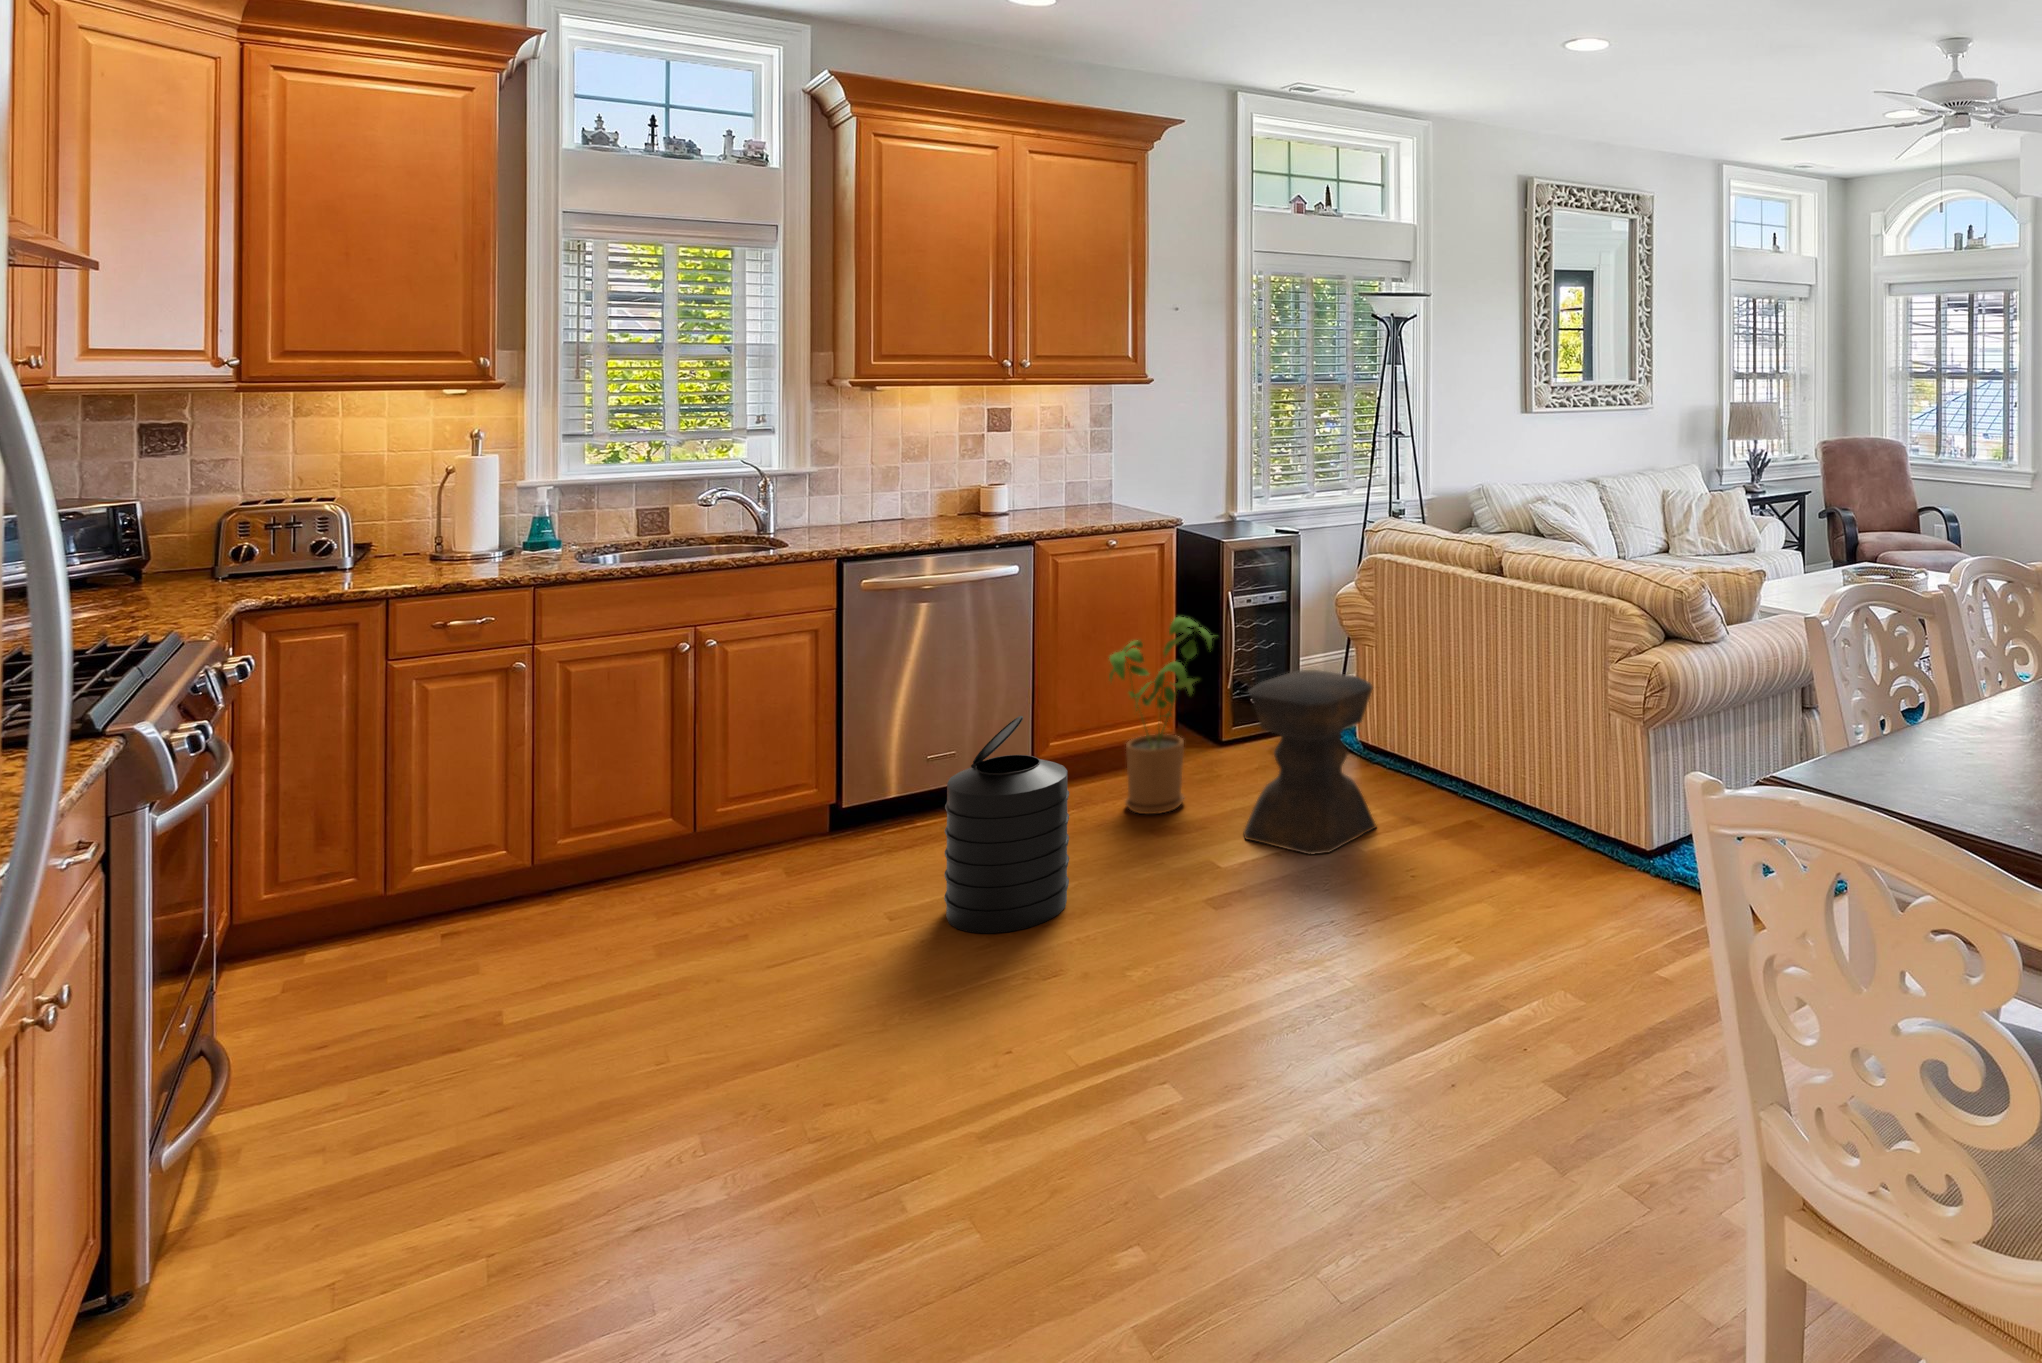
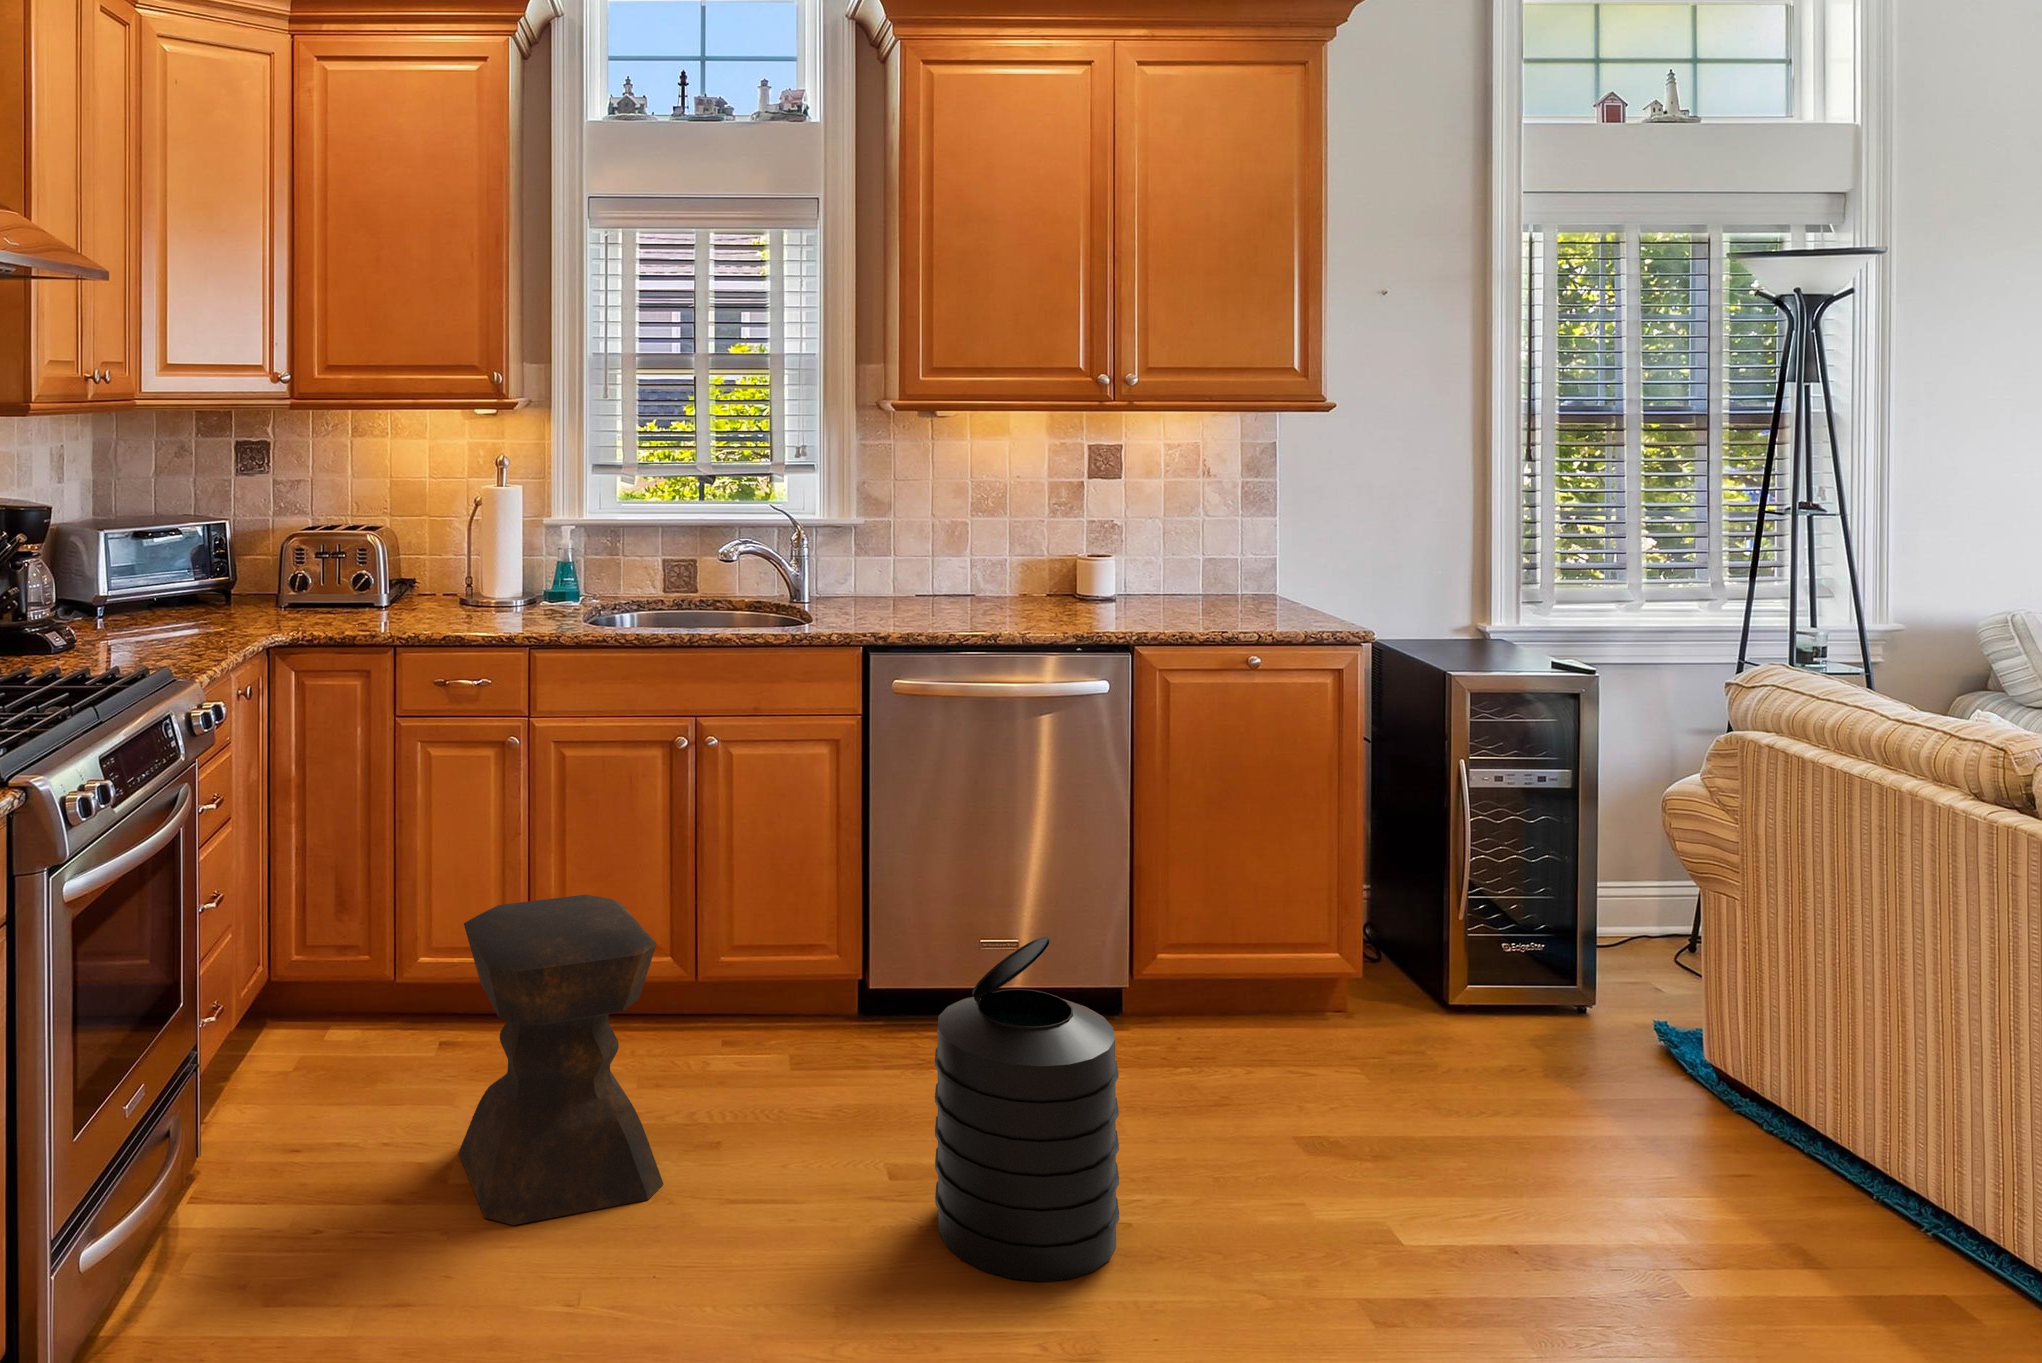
house plant: present [1109,617,1213,814] -> none [1236,799,1422,1117]
stool: present [1244,670,1376,855] -> present [459,895,663,1225]

